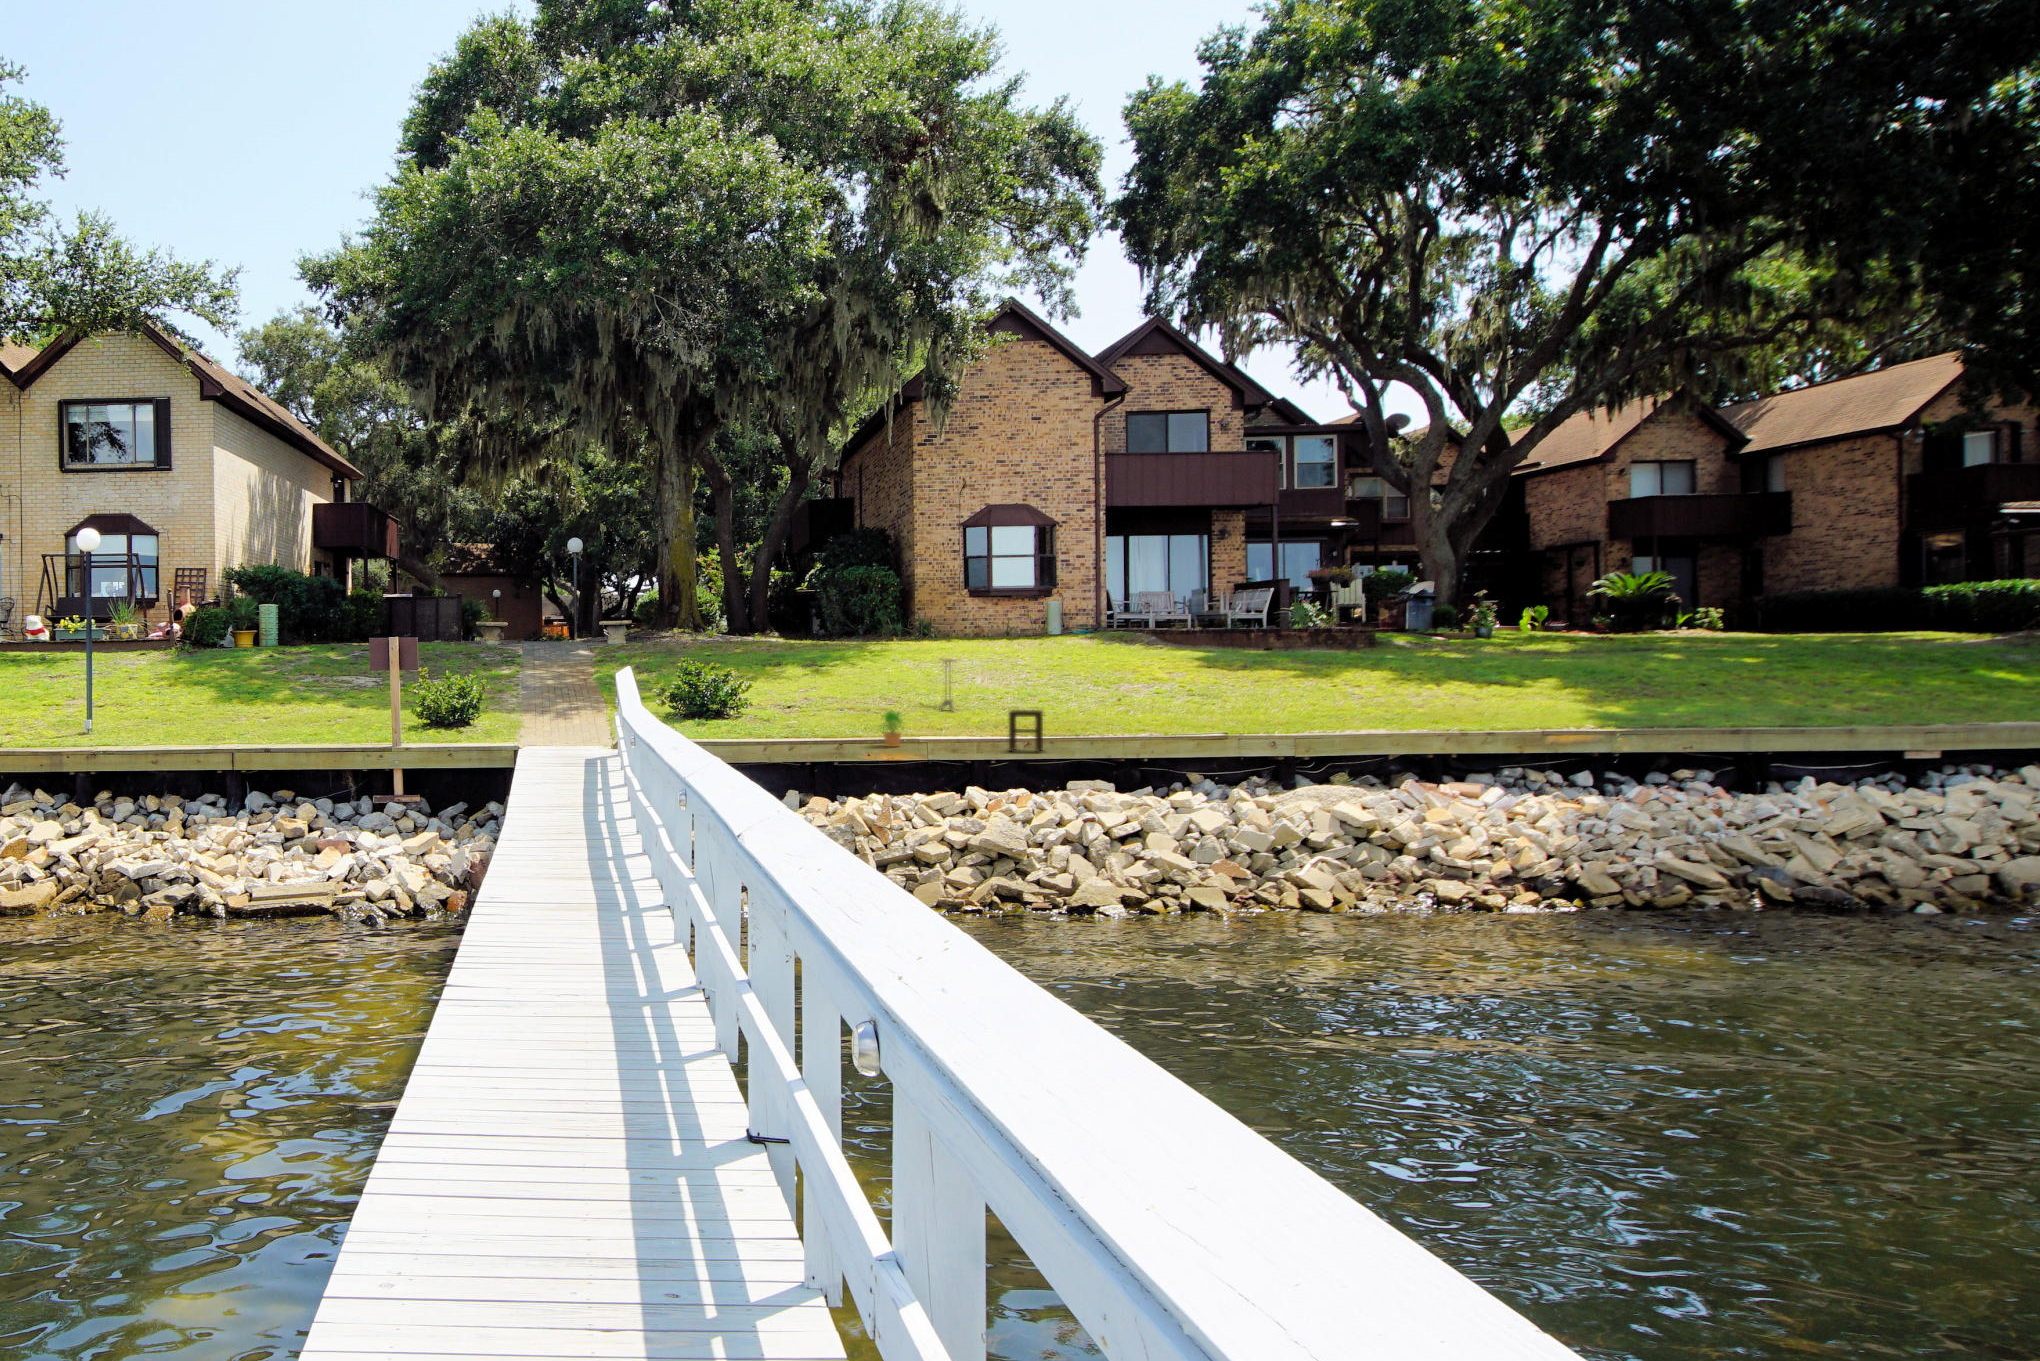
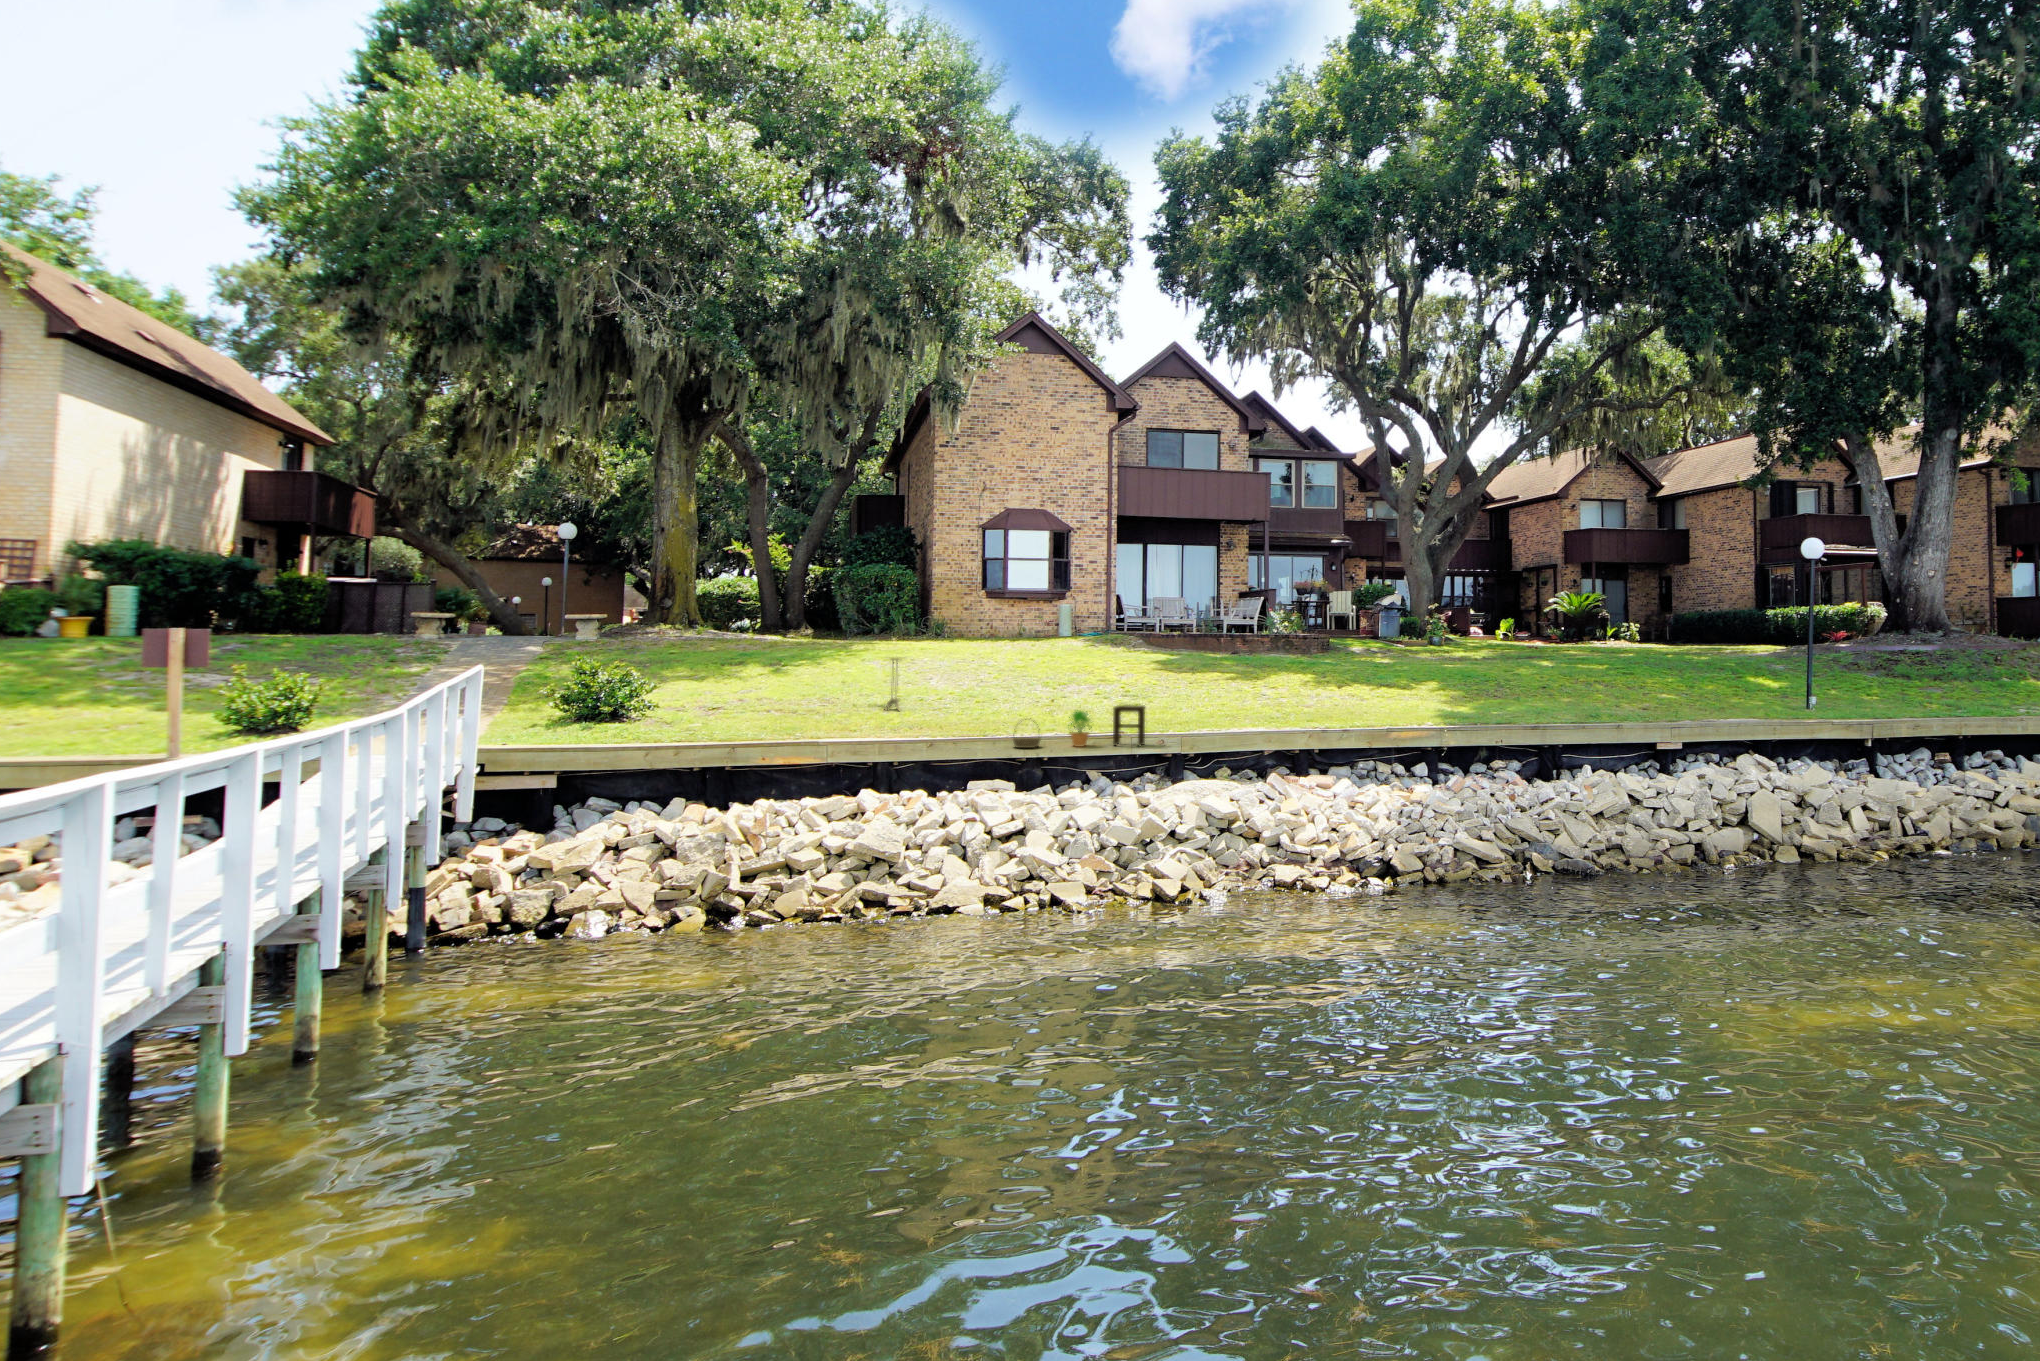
stool: present [1008,710,1043,752] -> present [1113,705,1145,746]
potted plant: present [882,711,905,747] -> present [1068,710,1092,747]
basket: none [1107,719,1137,749] -> present [1013,718,1040,748]

